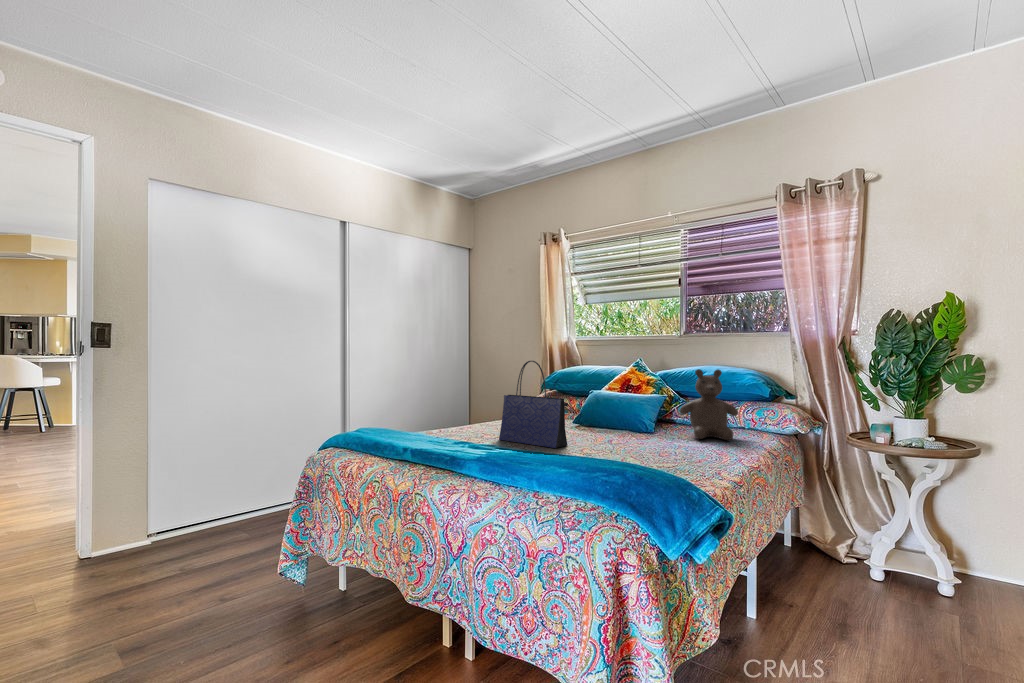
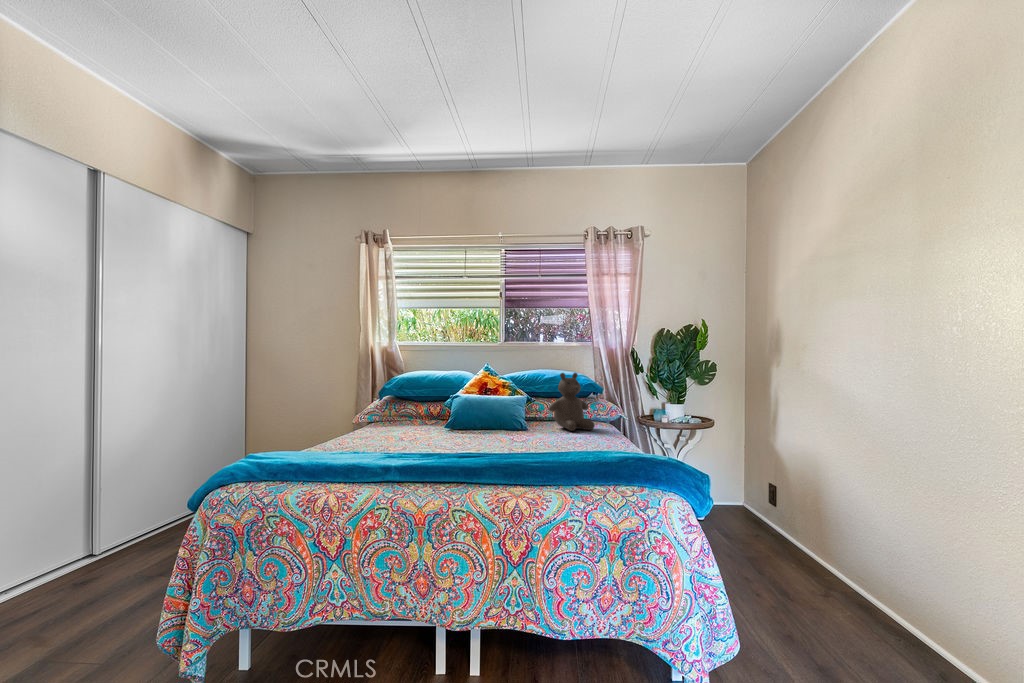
tote bag: present [499,361,568,448] -> none [421,366,502,451]

